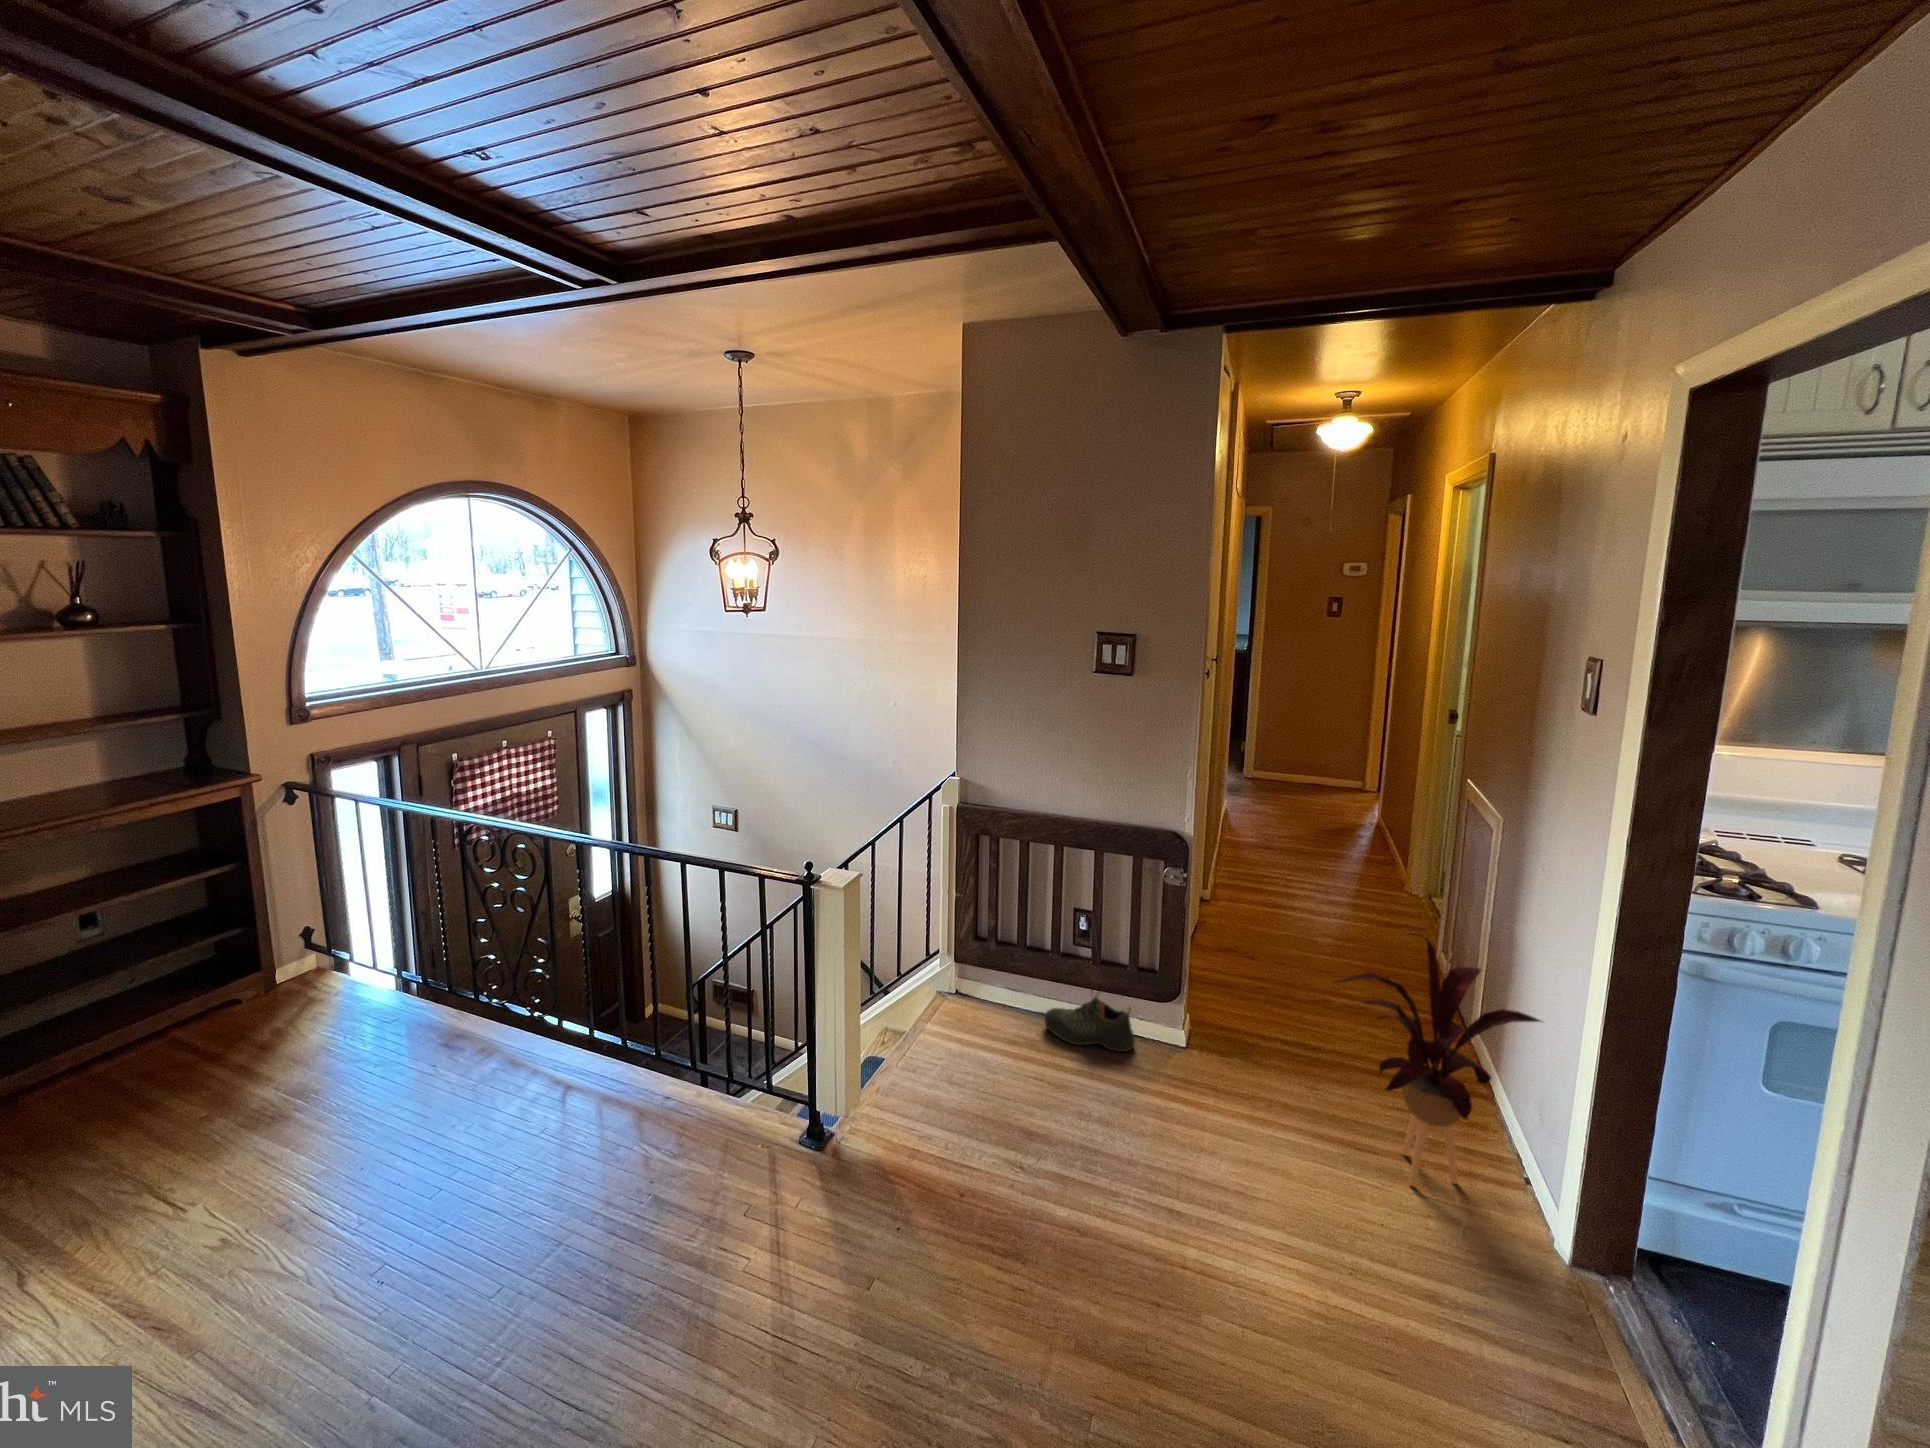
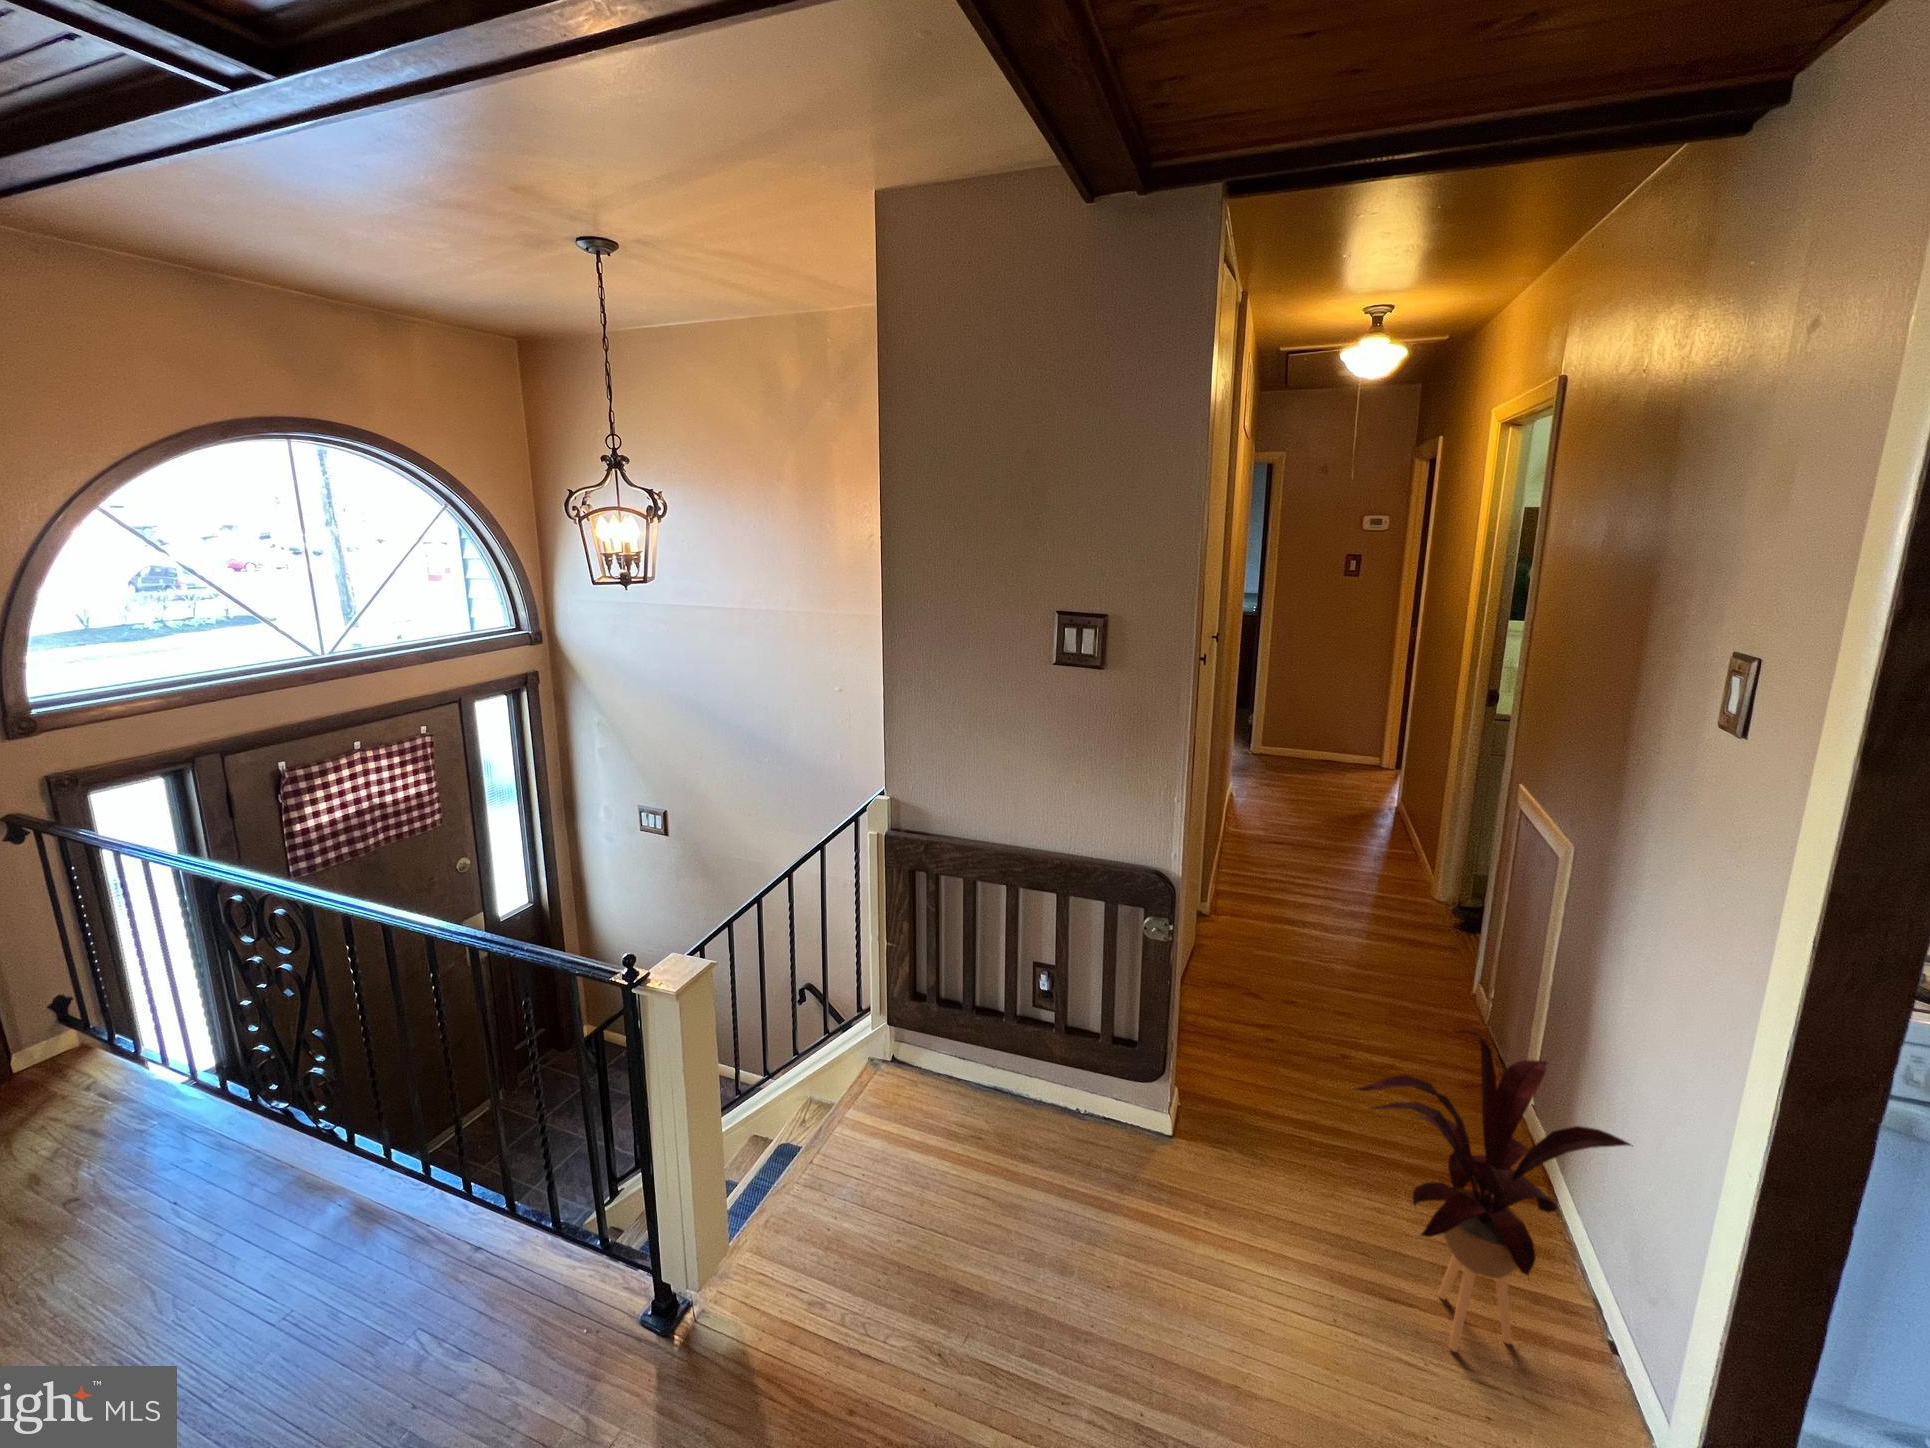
shoe: present [1044,982,1135,1052] -> none [995,1057,1107,1147]

